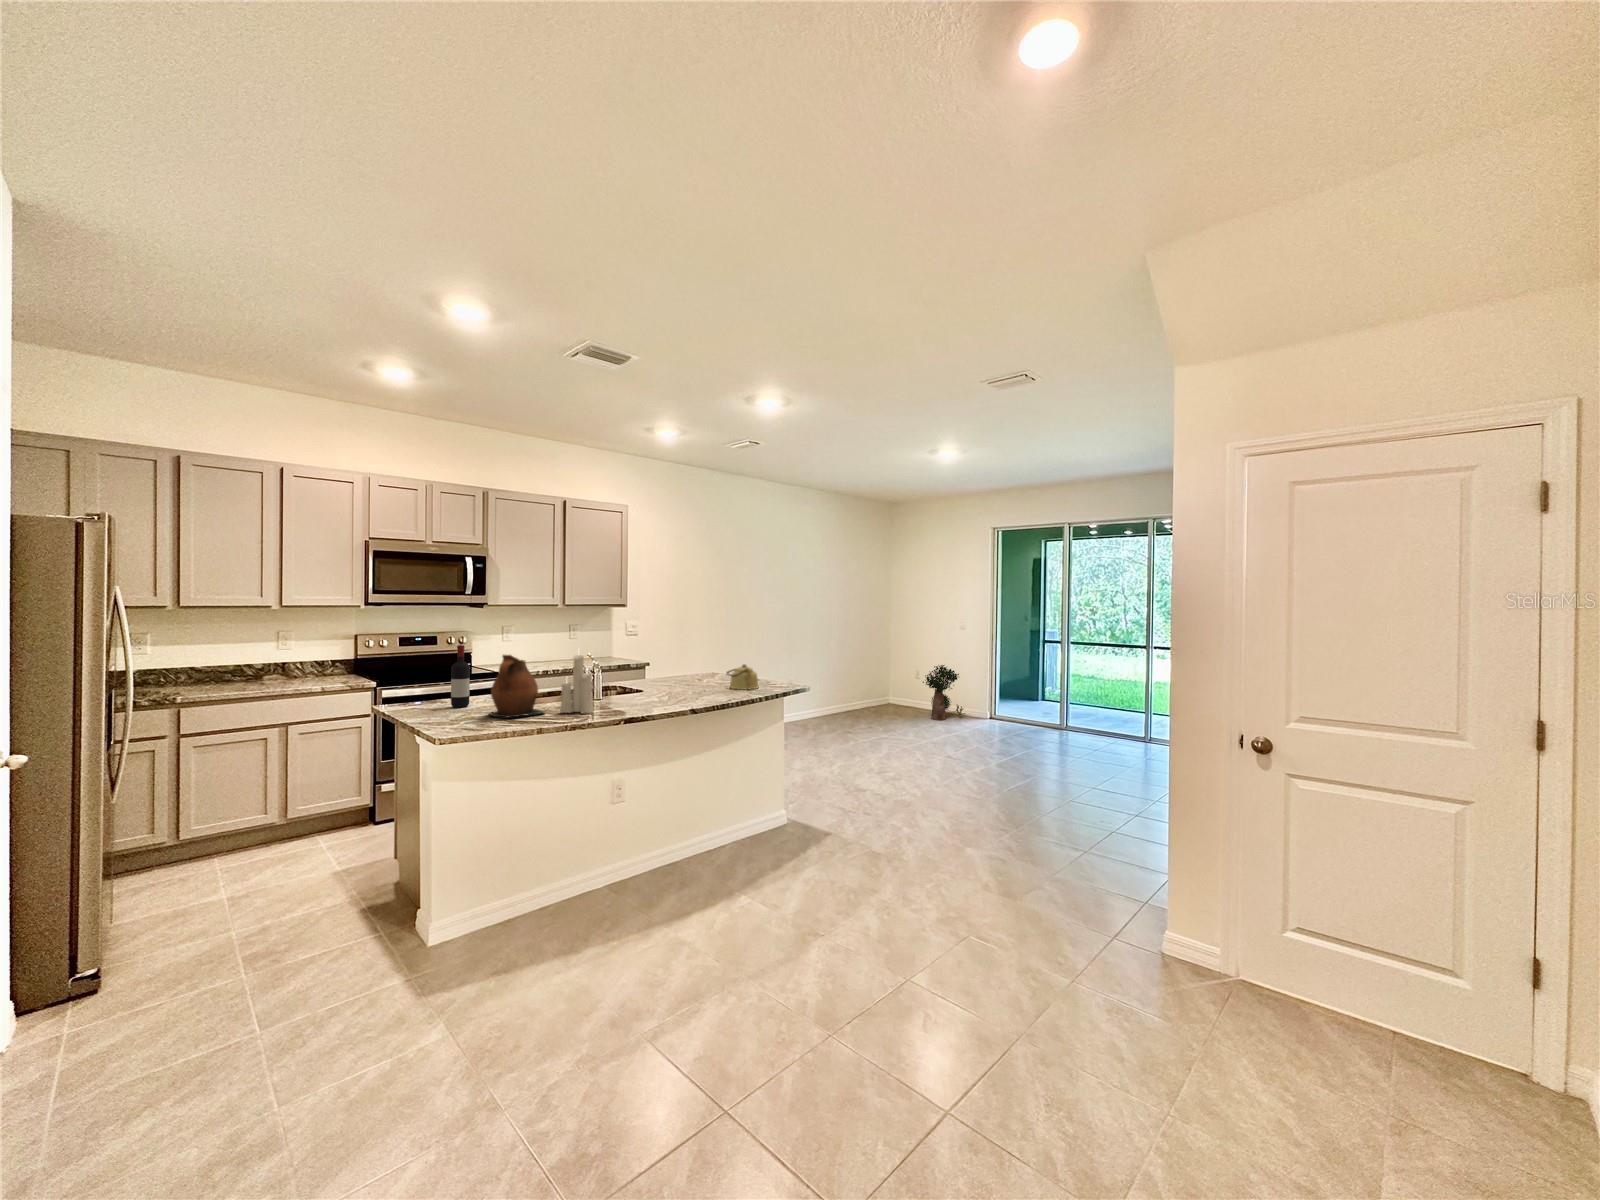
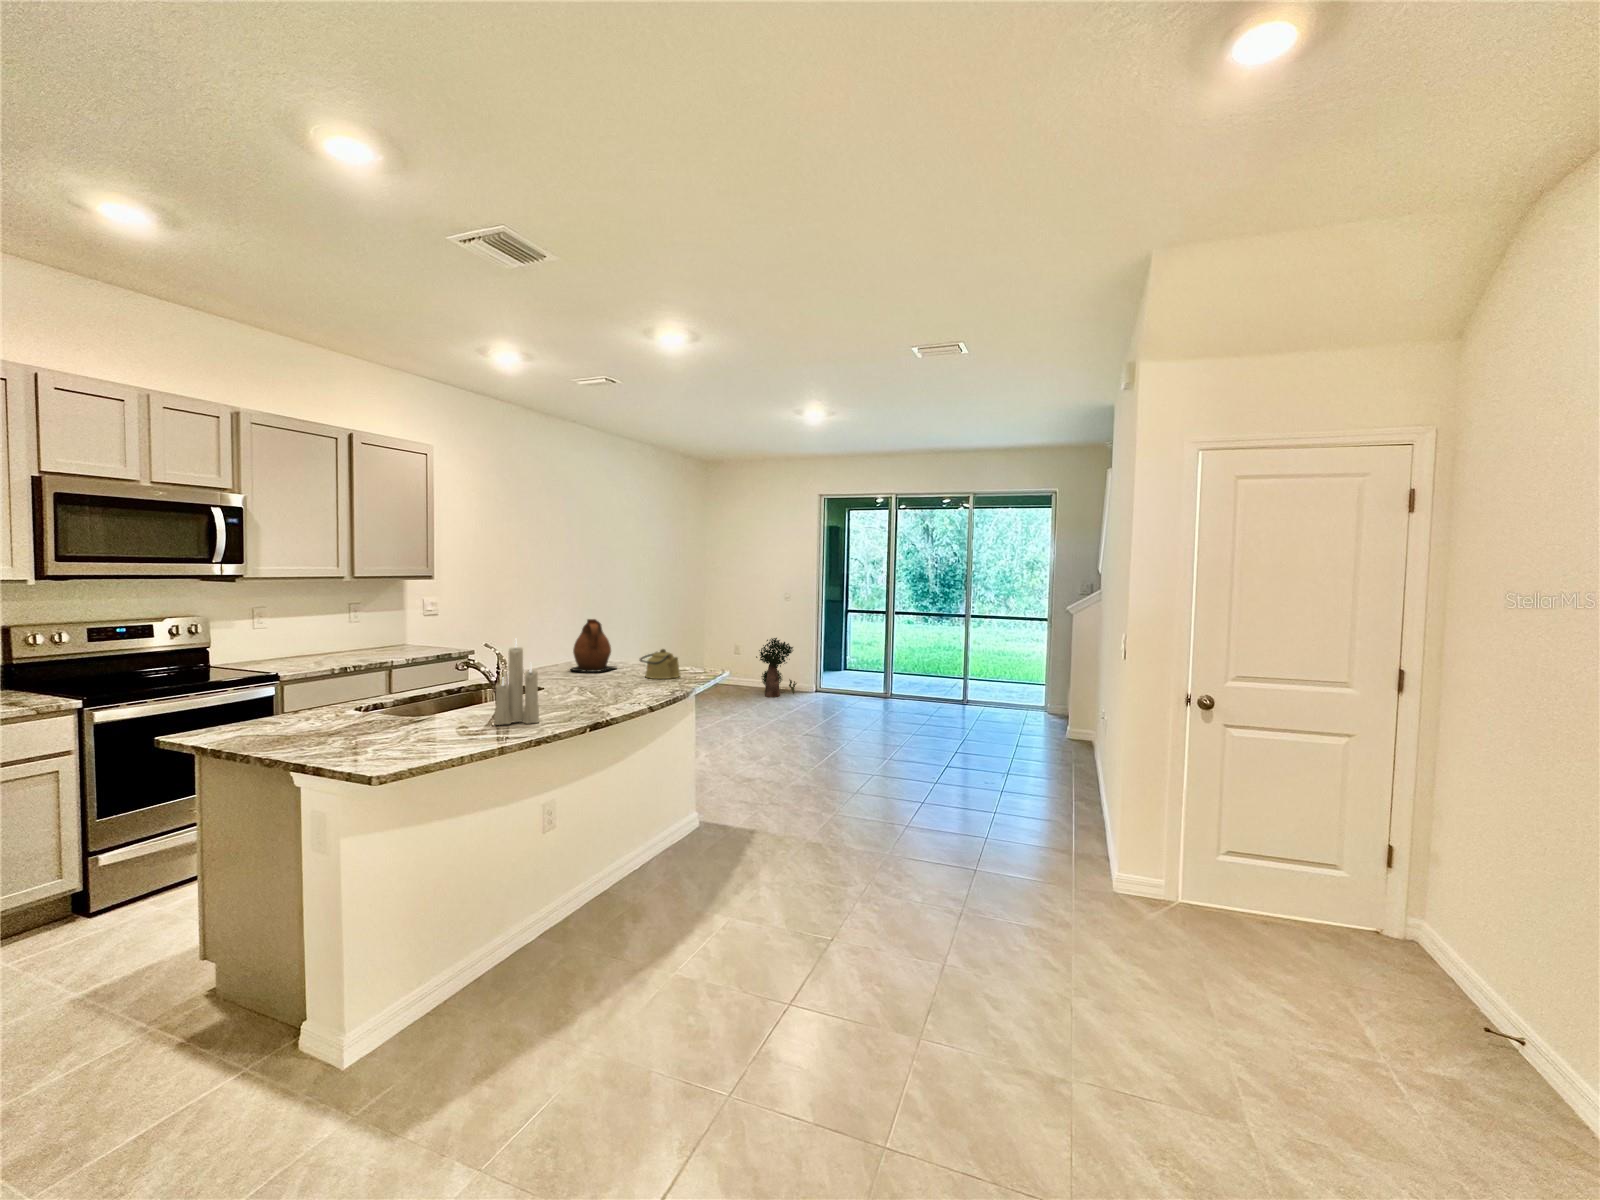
wine bottle: present [451,645,470,708] -> none [303,640,332,730]
ceramic pitcher: present [488,655,545,718] -> present [570,619,616,672]

